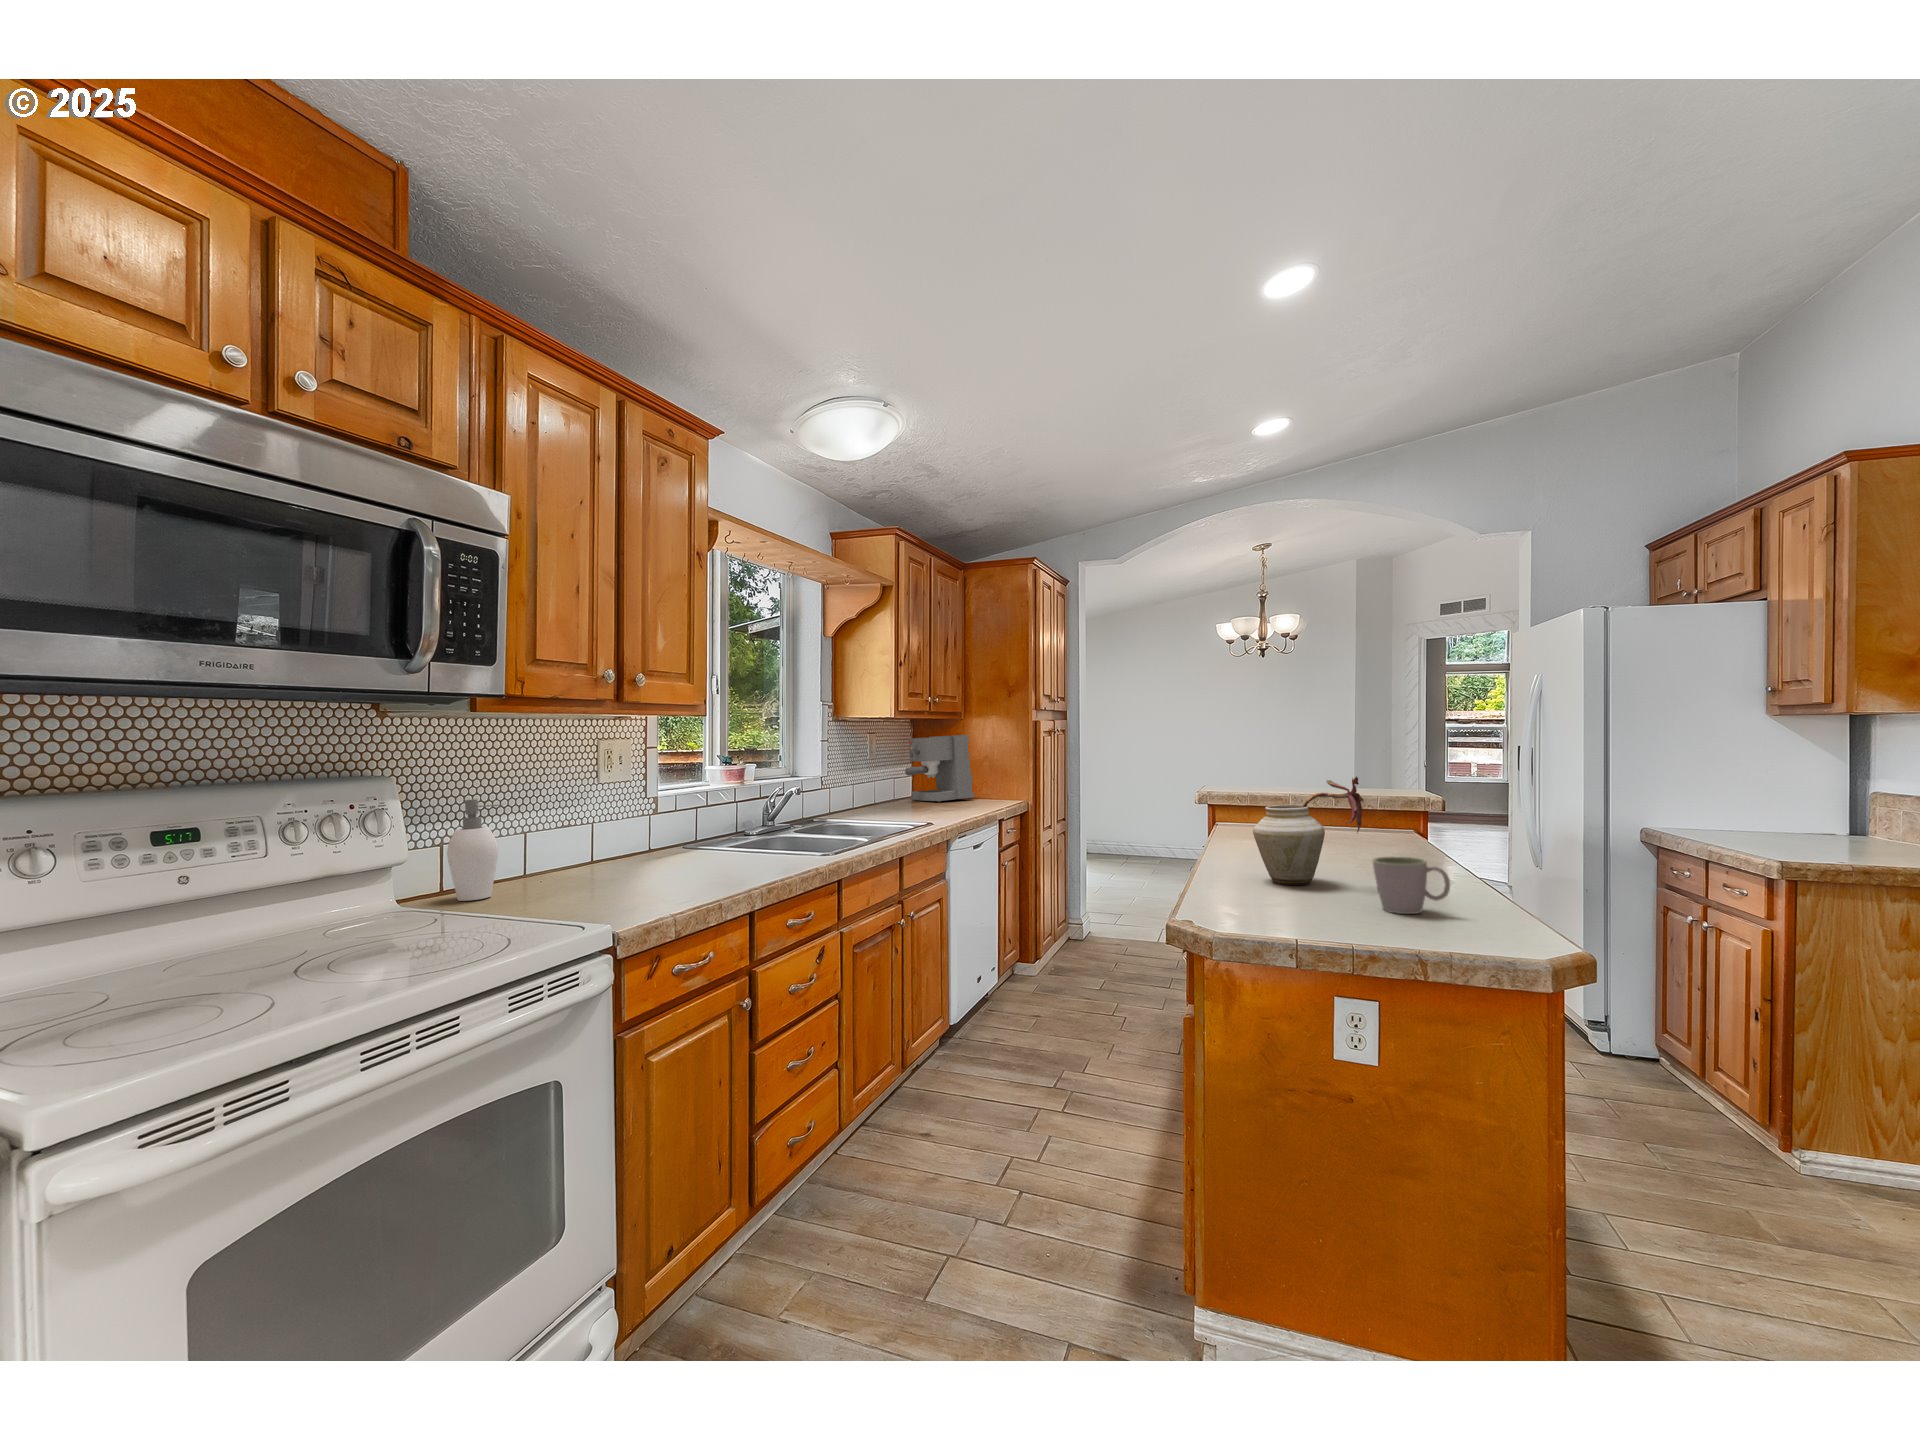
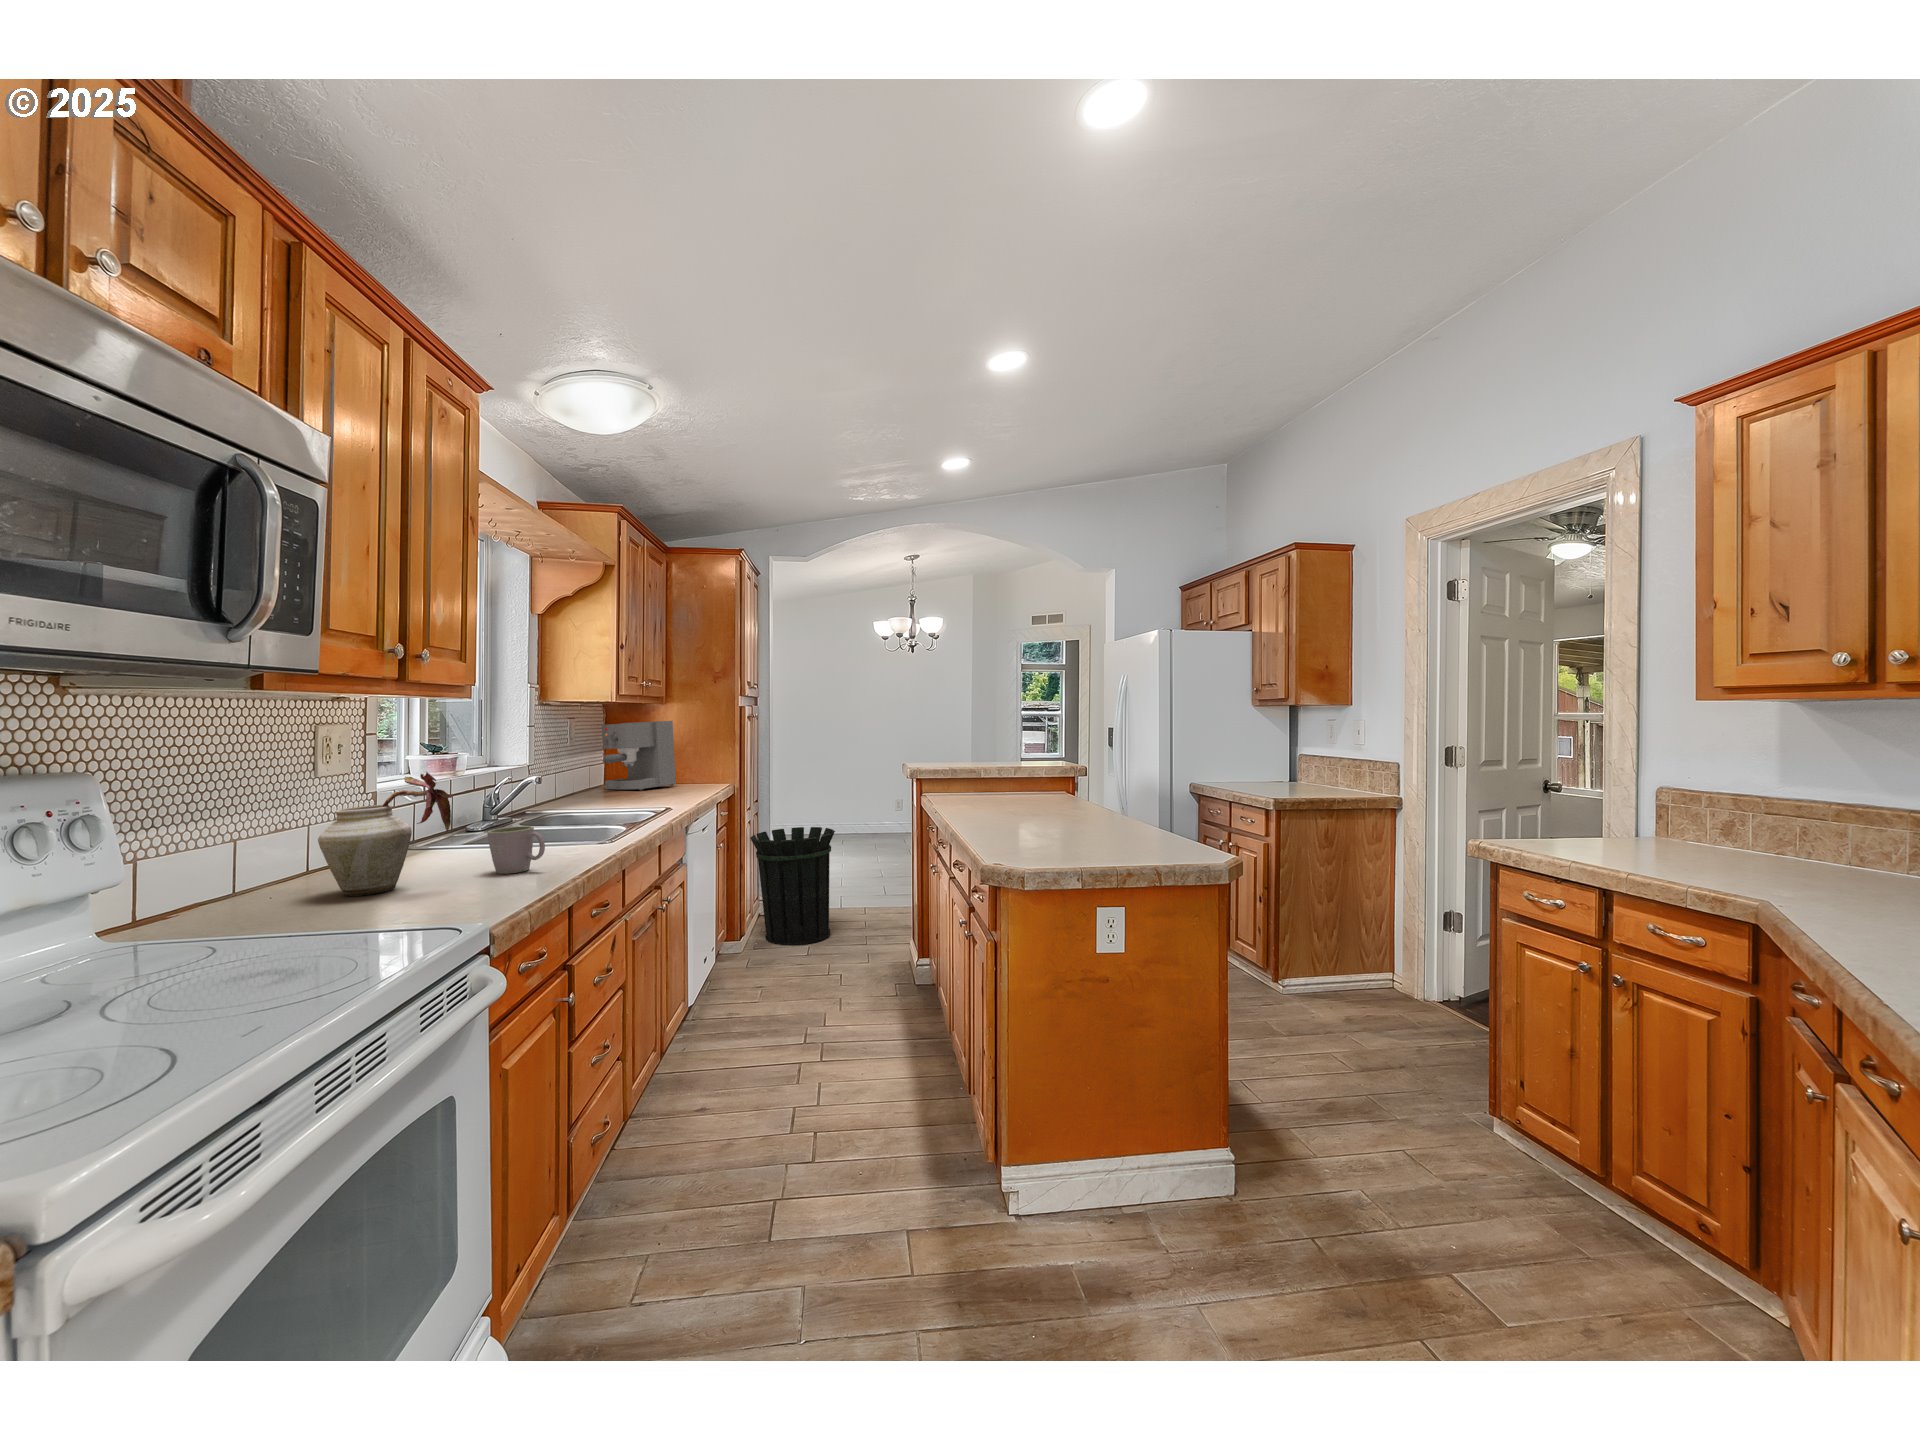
vase: present [1253,776,1364,885] -> present [318,772,453,896]
soap dispenser: present [447,799,503,901] -> none [172,798,261,925]
waste bin: none [1050,848,1140,975] -> present [750,827,835,946]
mug: present [1373,856,1450,914] -> present [487,826,545,874]

